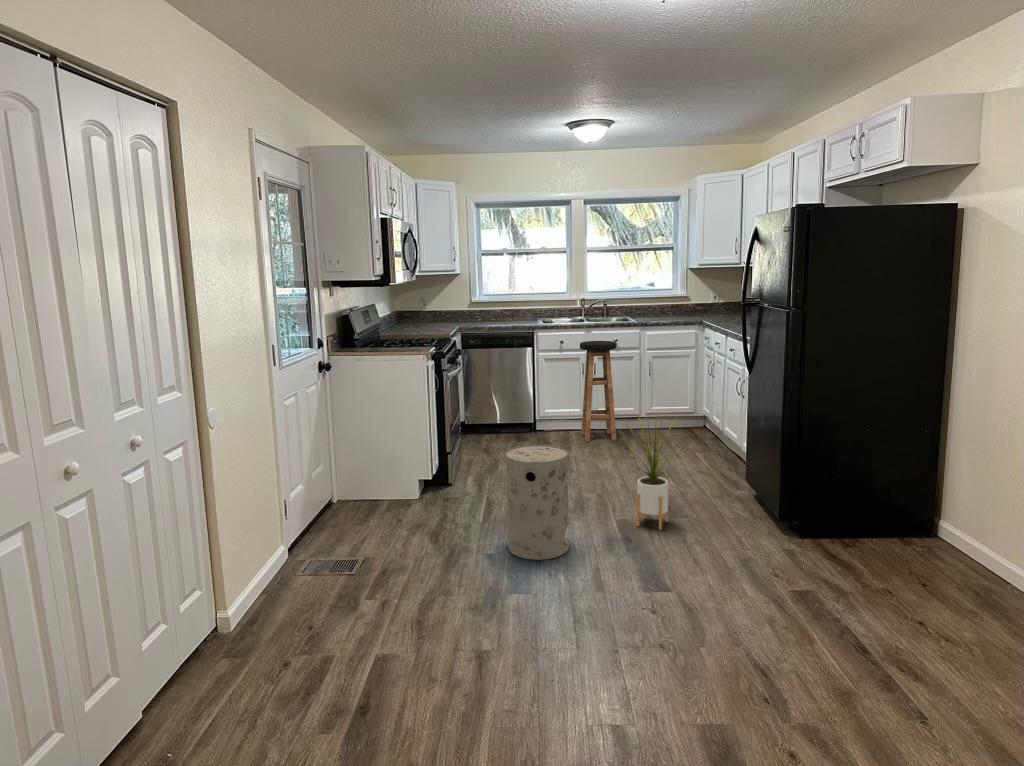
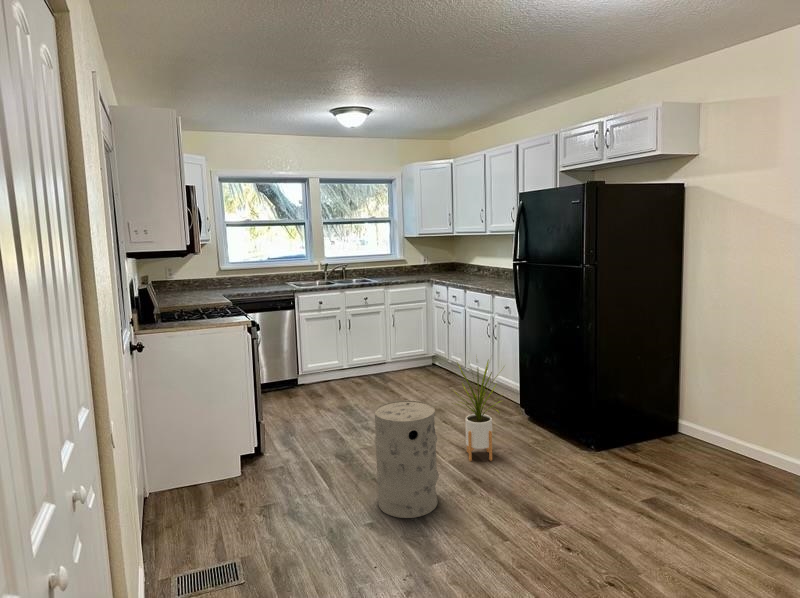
bar stool: present [580,341,617,442] -> none [339,300,376,390]

